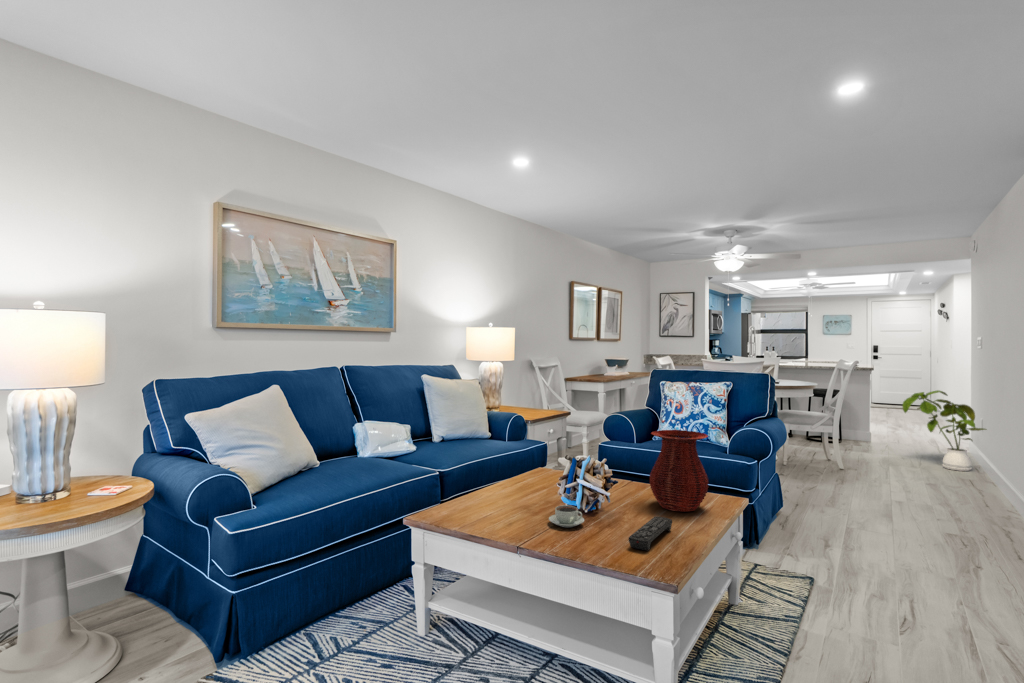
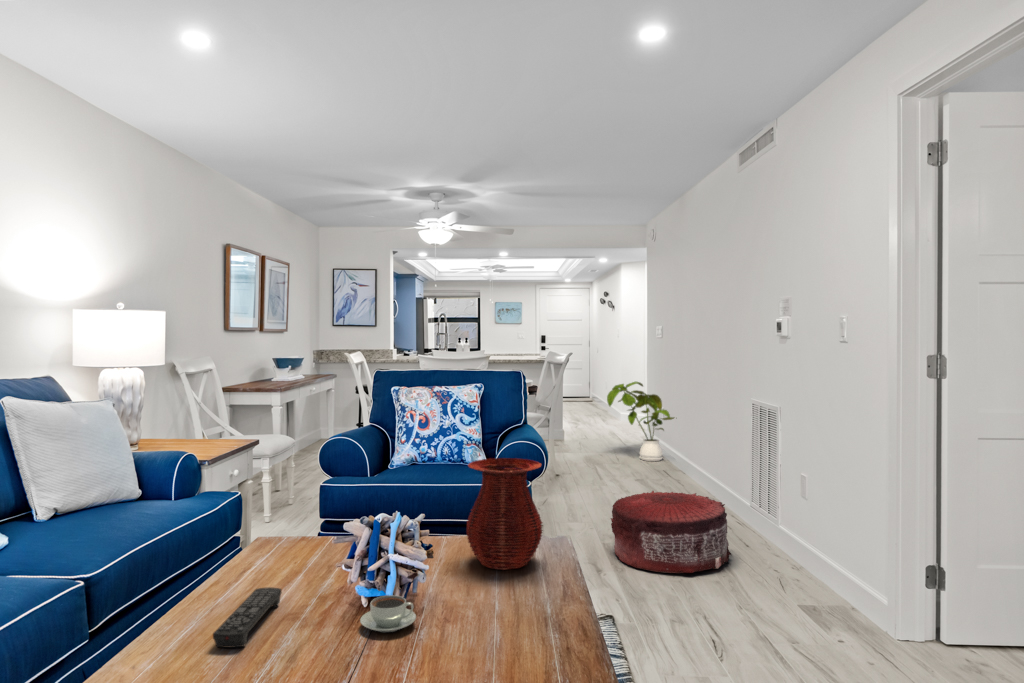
pouf: none [846,488,984,570] -> present [611,491,731,573]
remote control: present [629,516,672,551] -> present [213,587,282,648]

